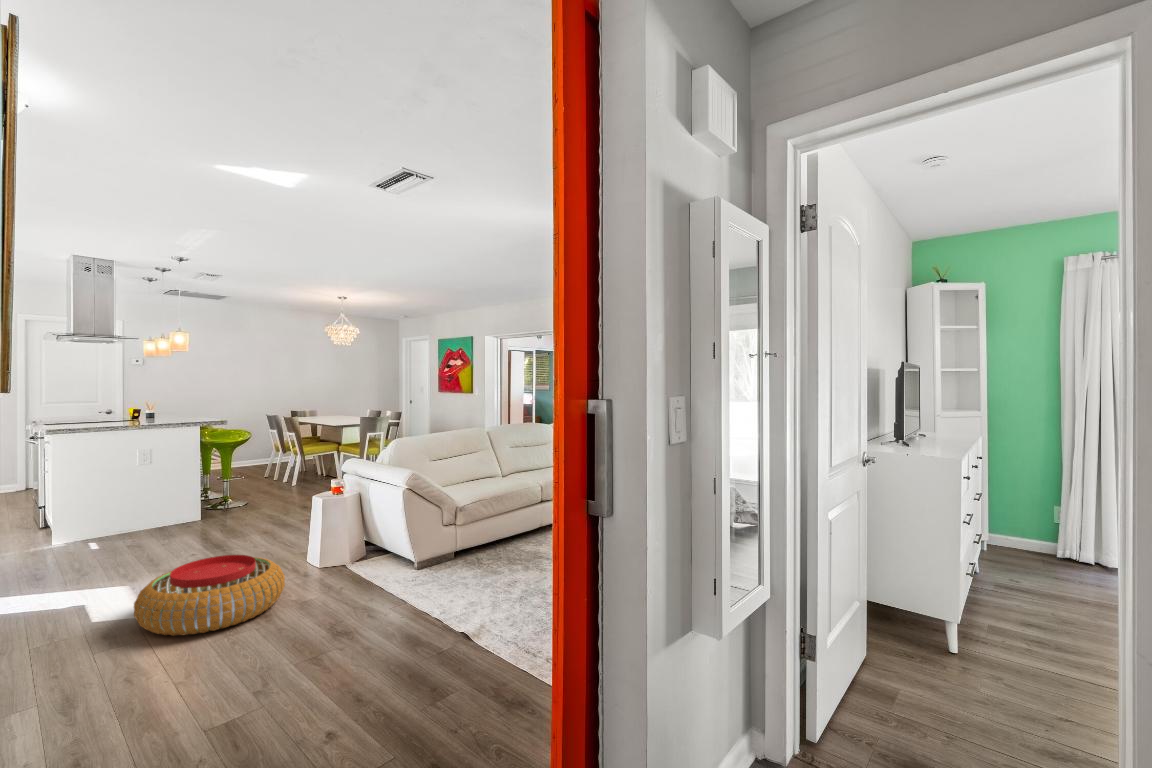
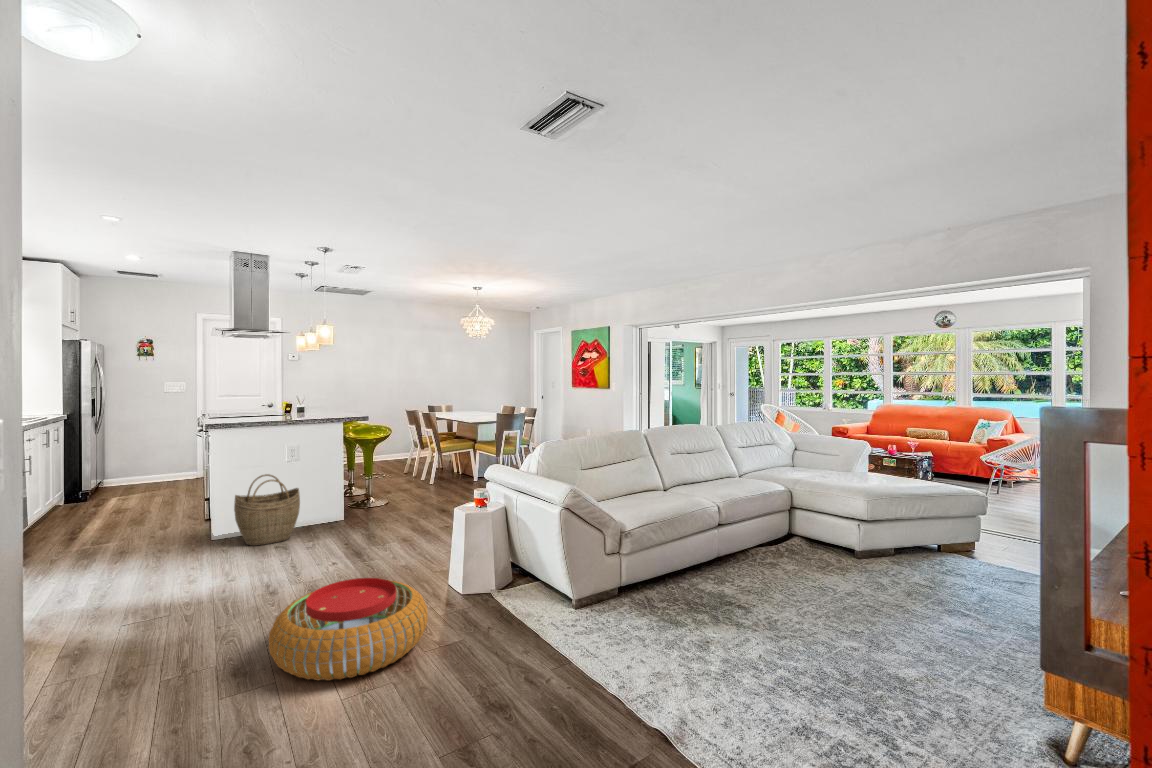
woven basket: none [80,478,153,547] -> present [234,474,300,546]

